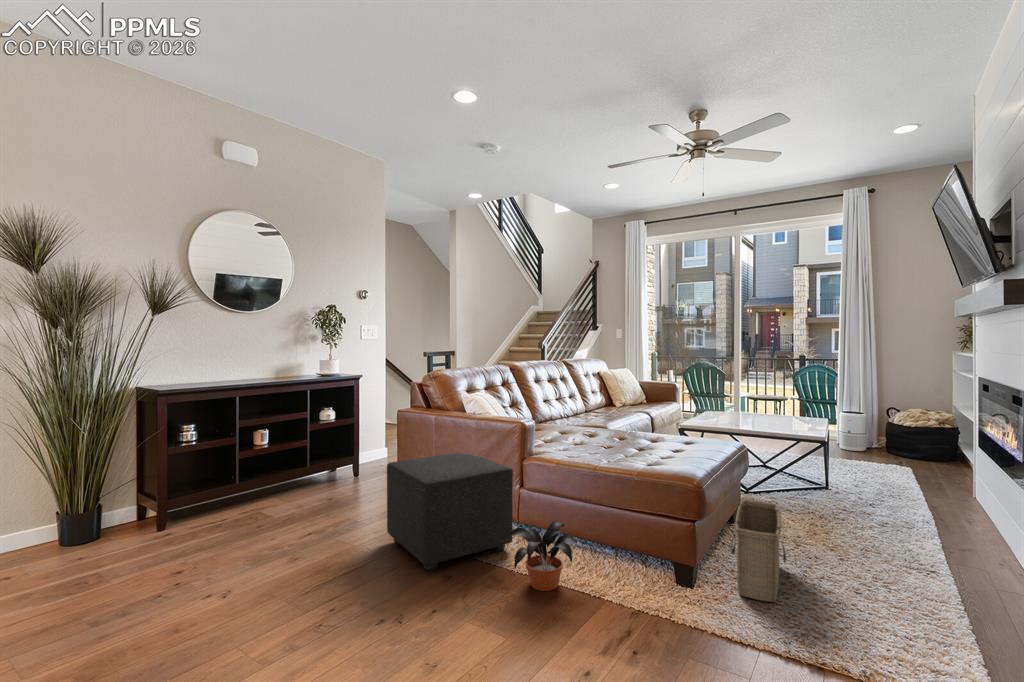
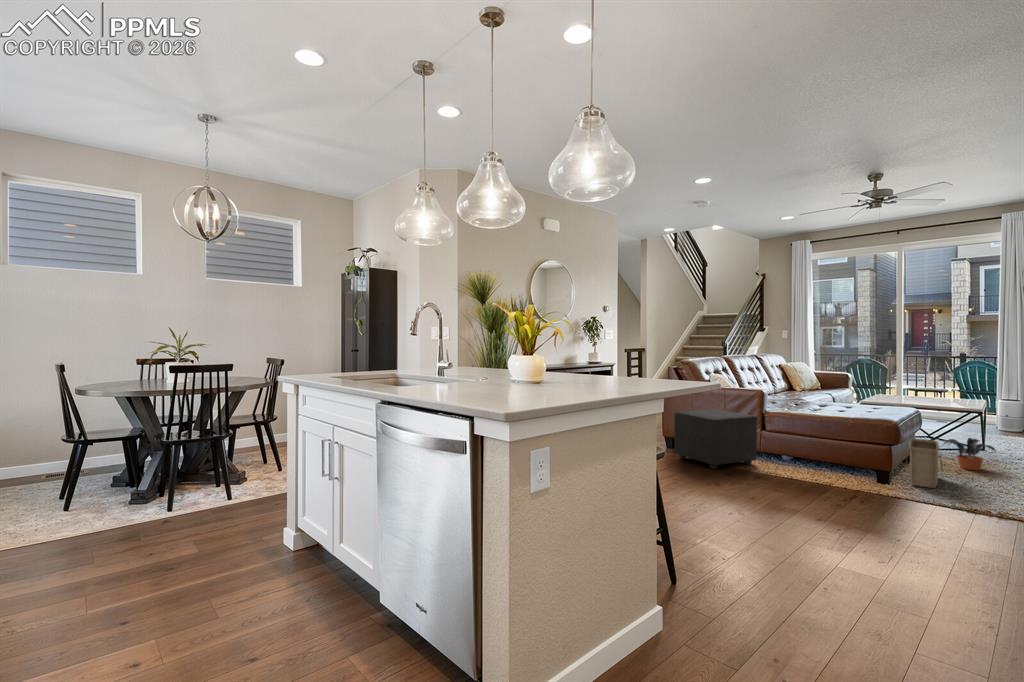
potted plant: present [507,521,577,591] -> present [944,438,996,470]

